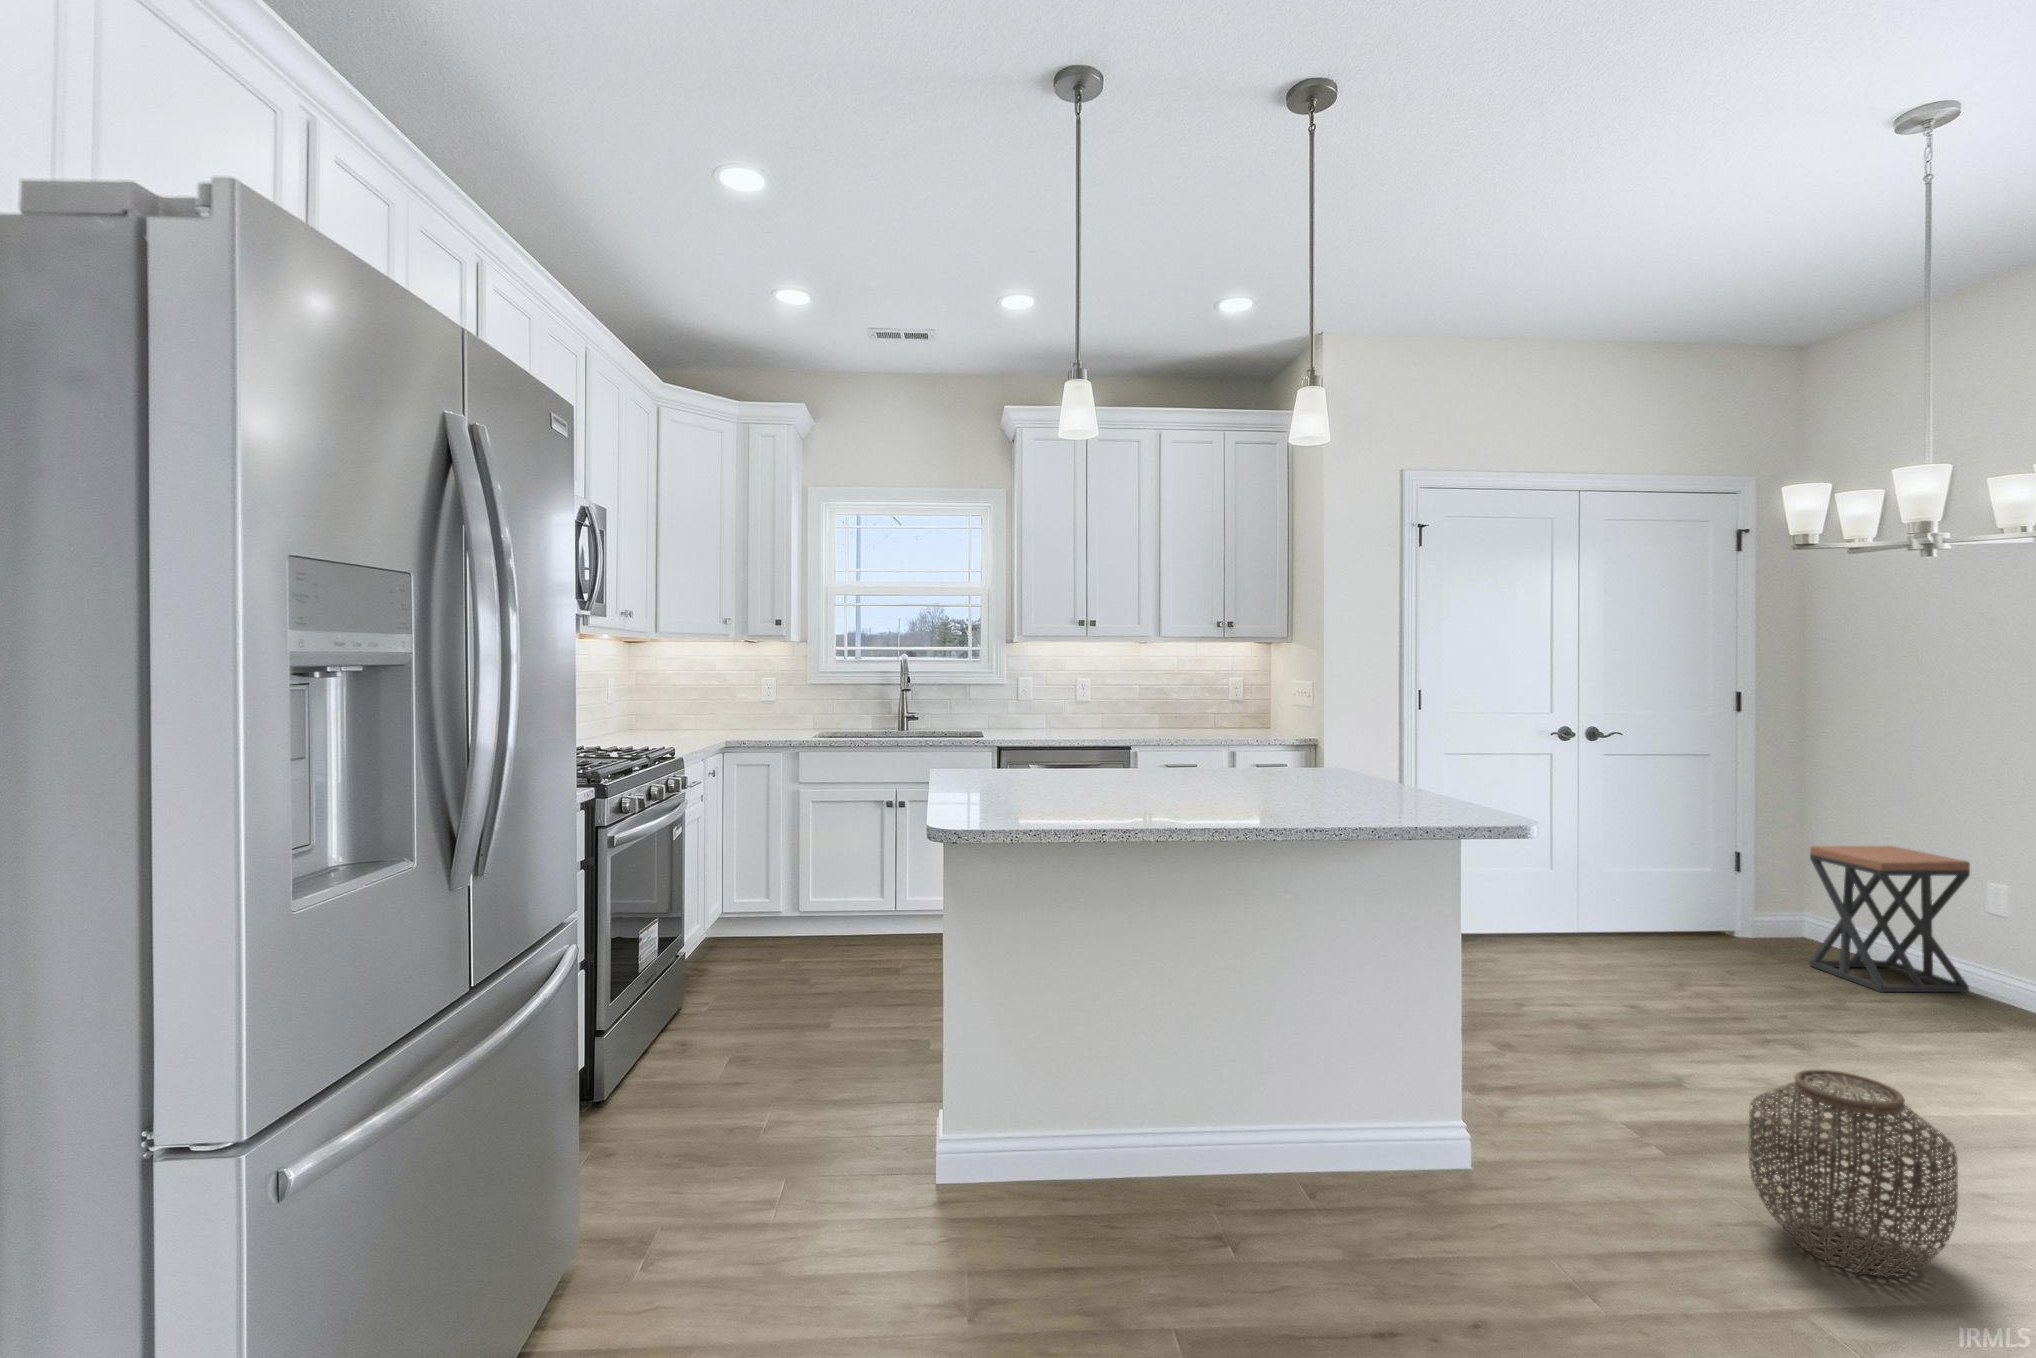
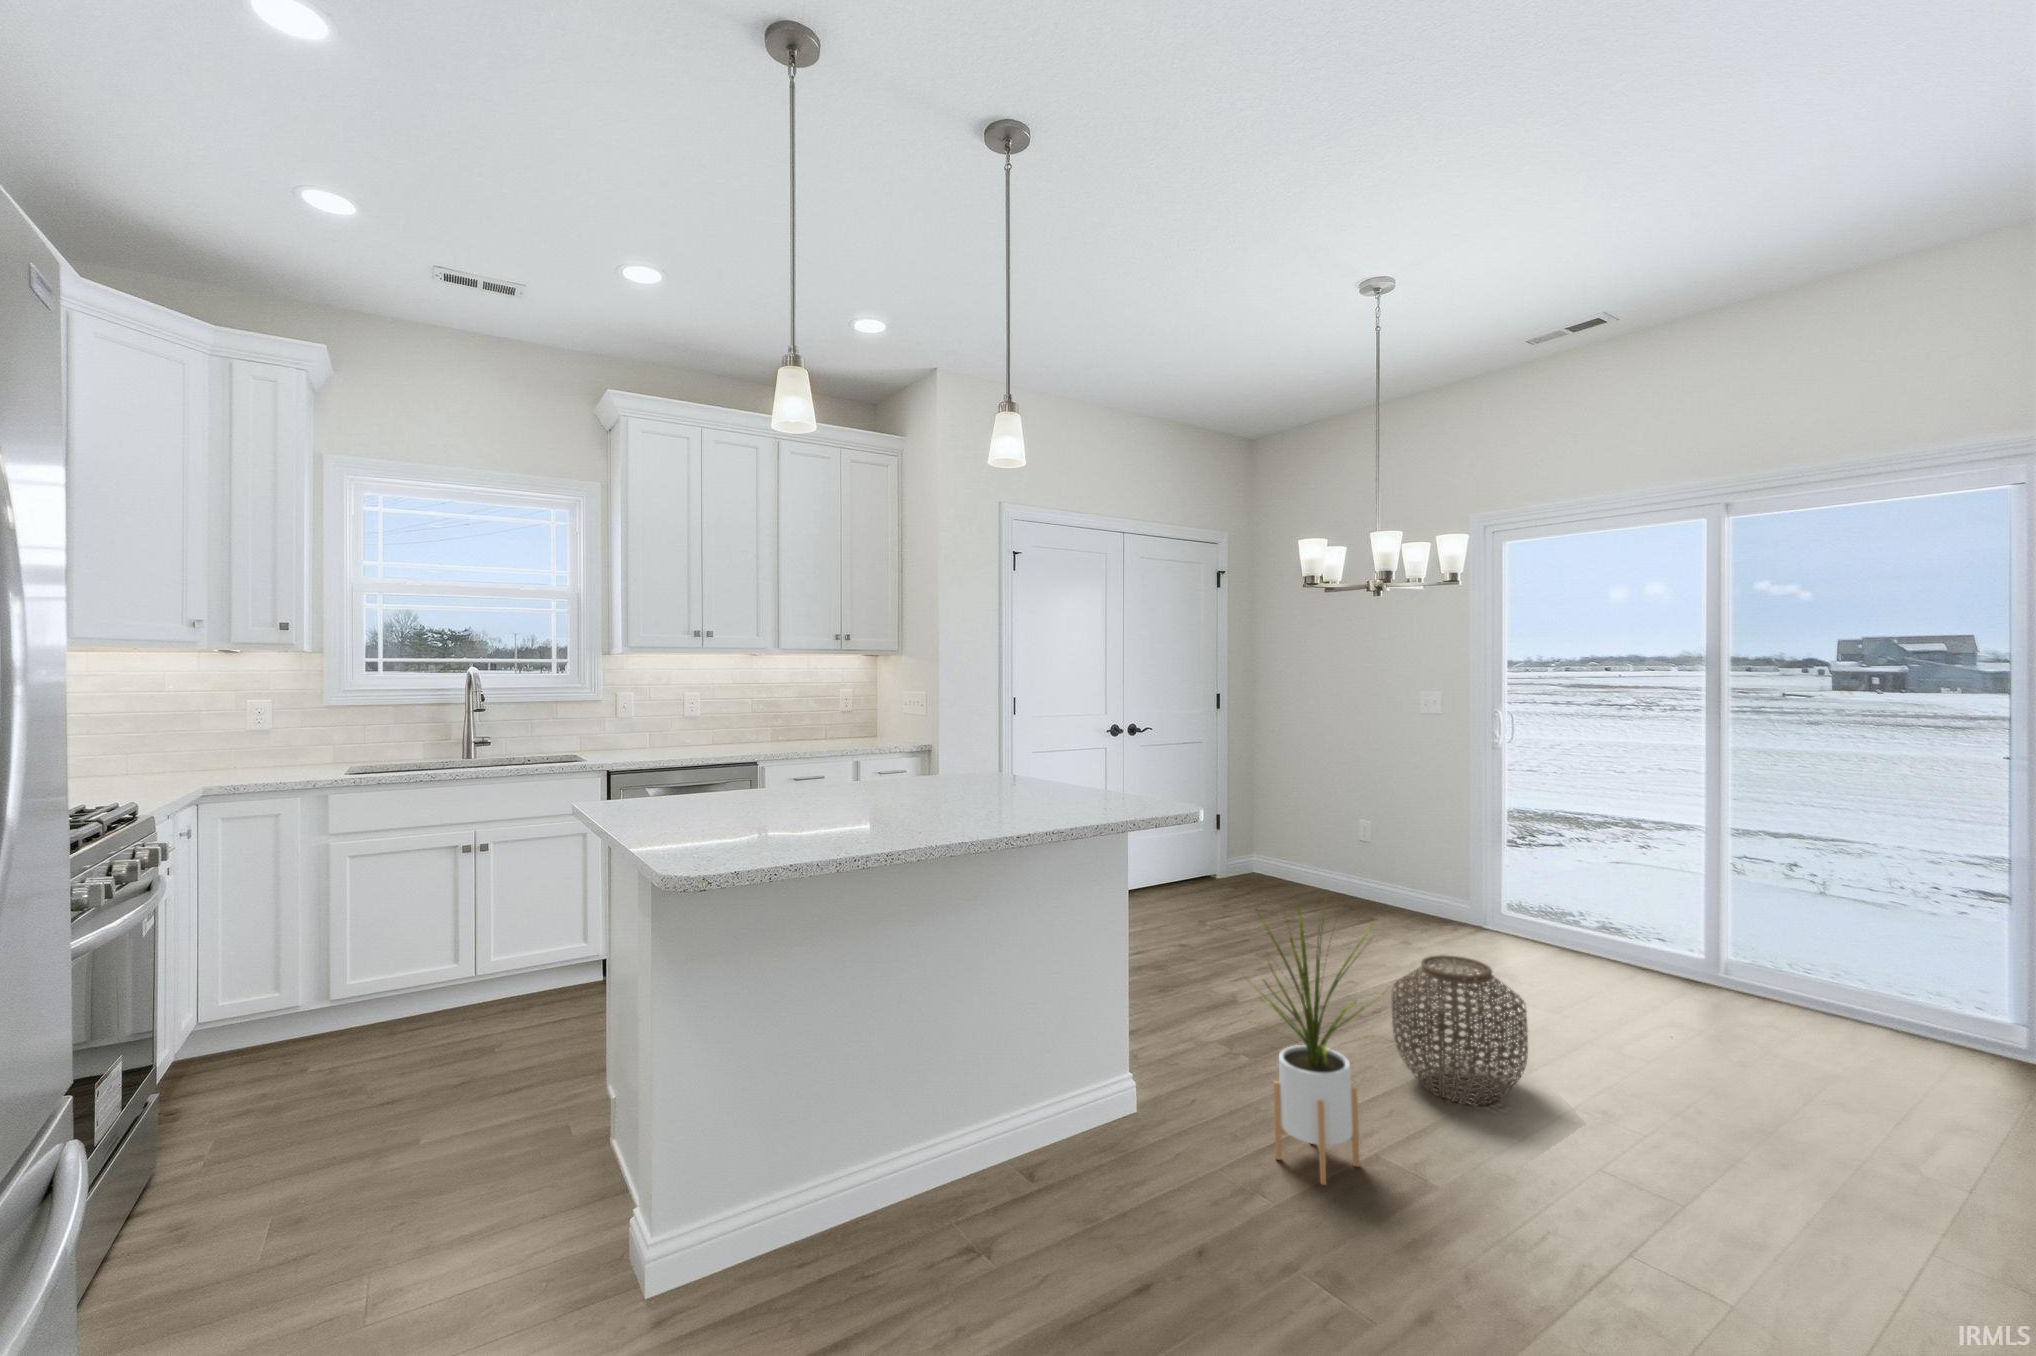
stool: present [1809,846,1970,992] -> none [1254,792,1342,893]
house plant: none [1460,935,1646,1269] -> present [1256,899,1375,1185]

